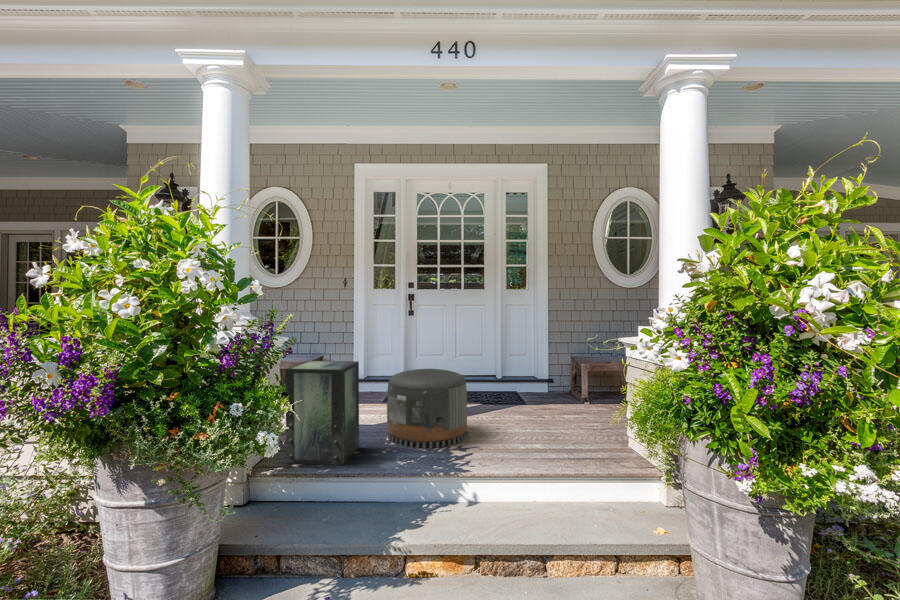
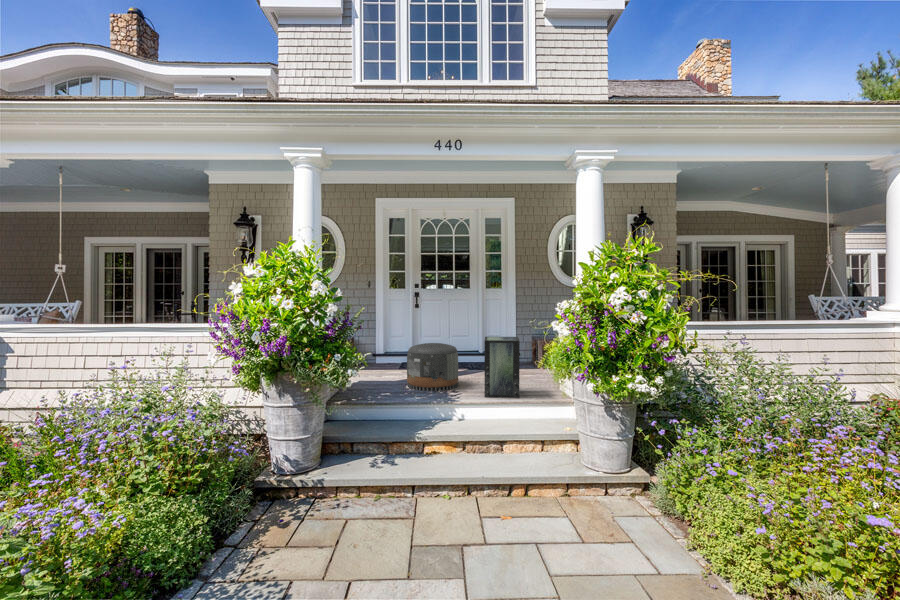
storage box: present [286,361,359,465] -> present [484,337,520,398]

